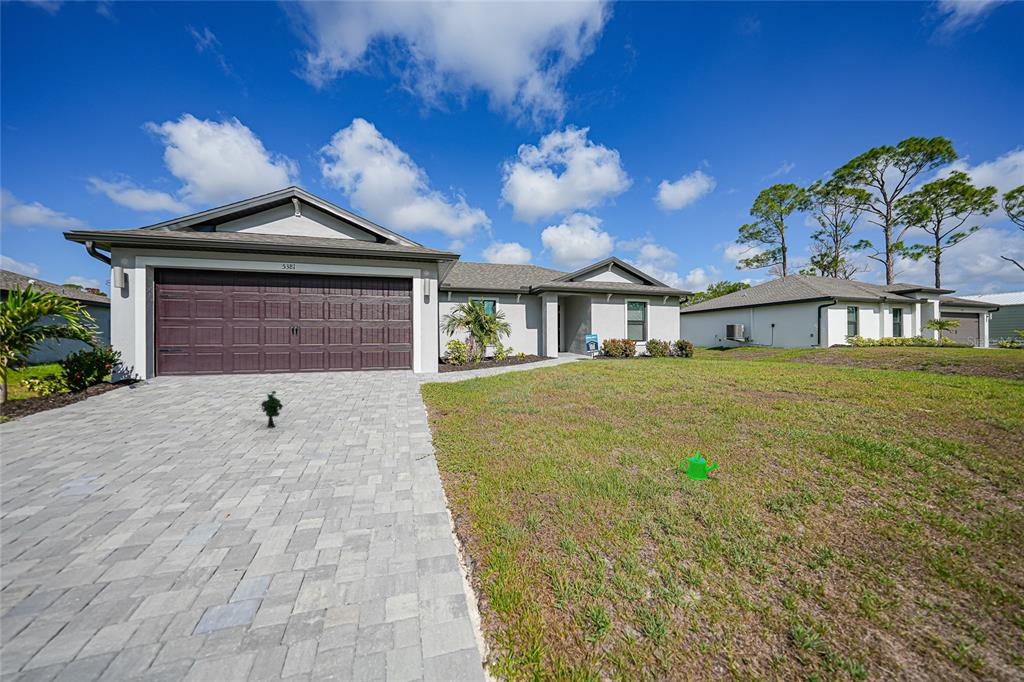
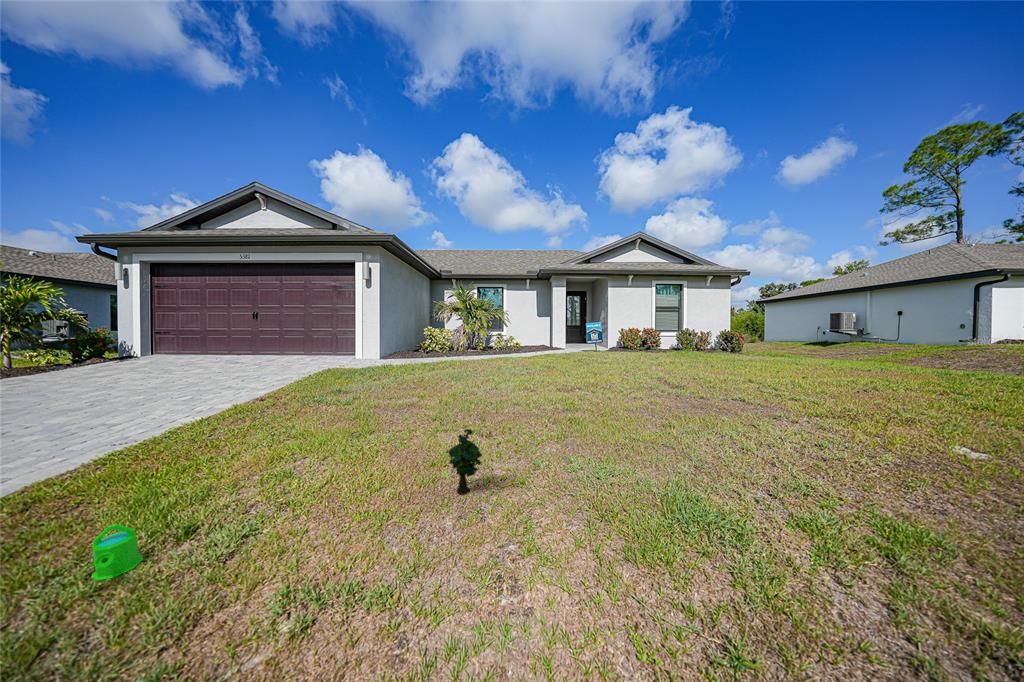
decorative plant: present [261,391,283,428] -> present [447,429,482,494]

